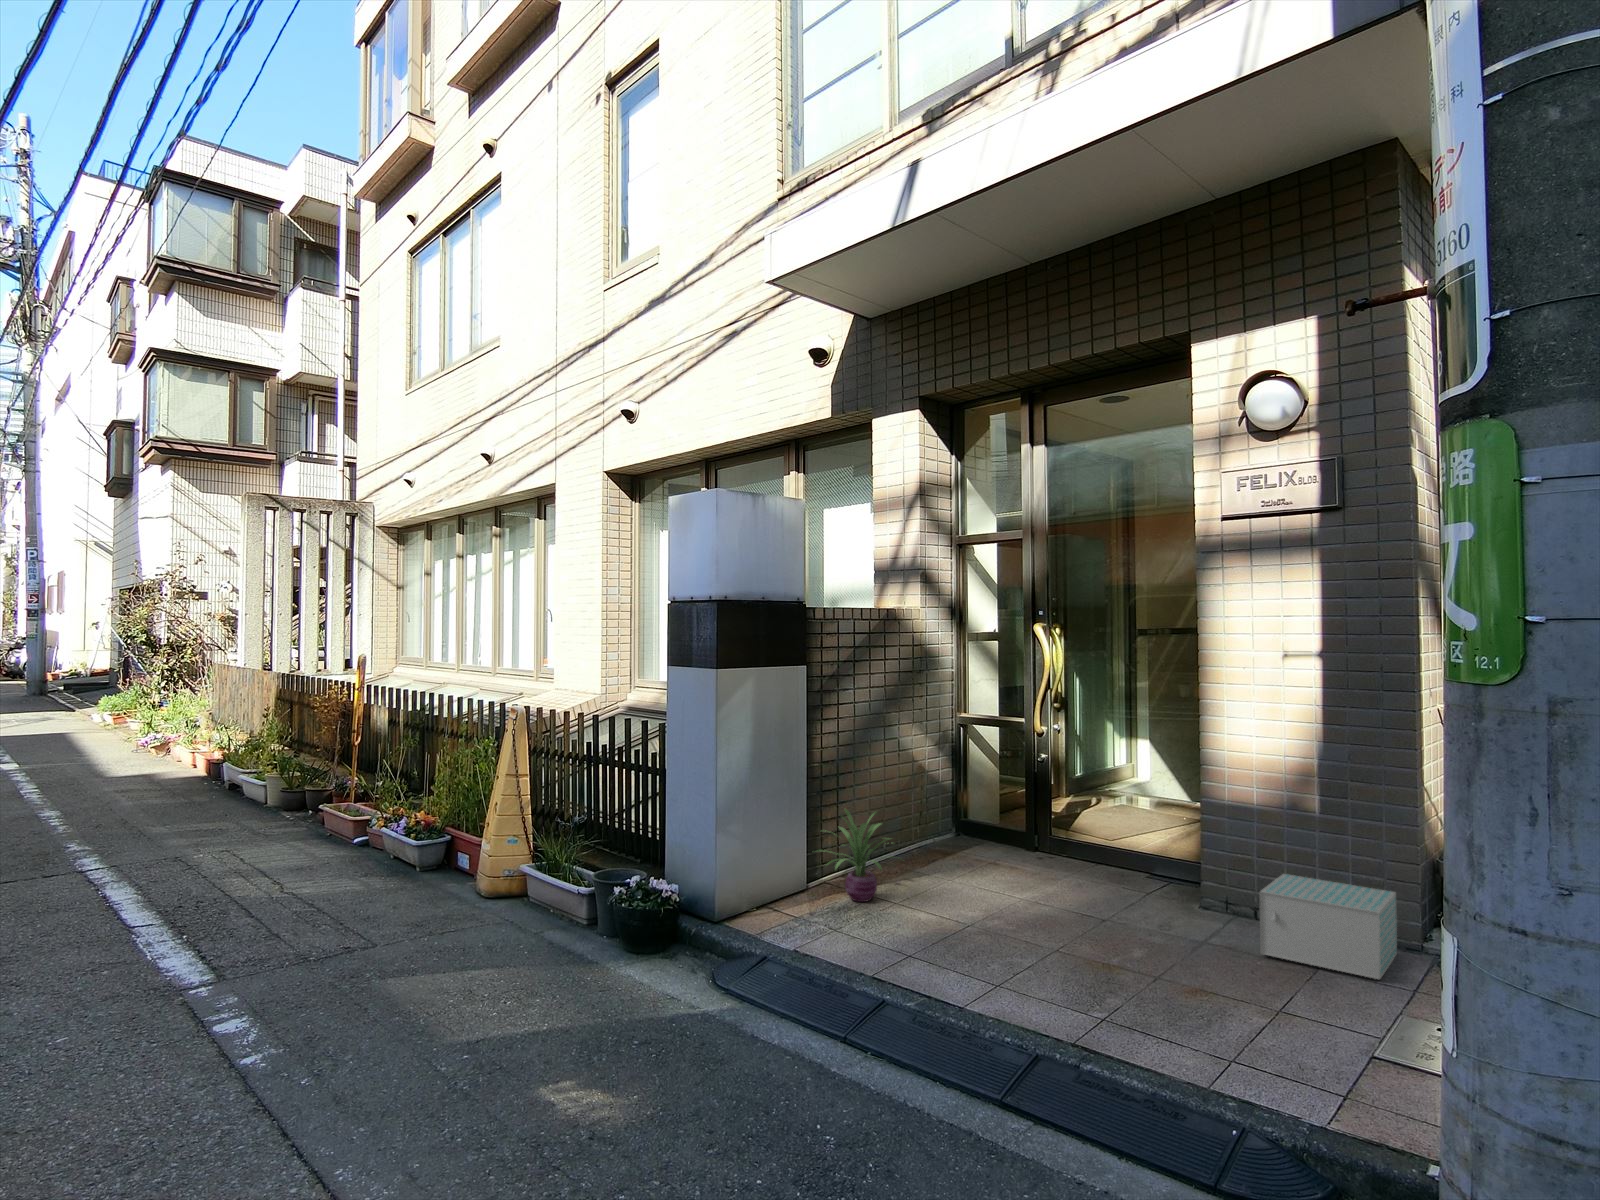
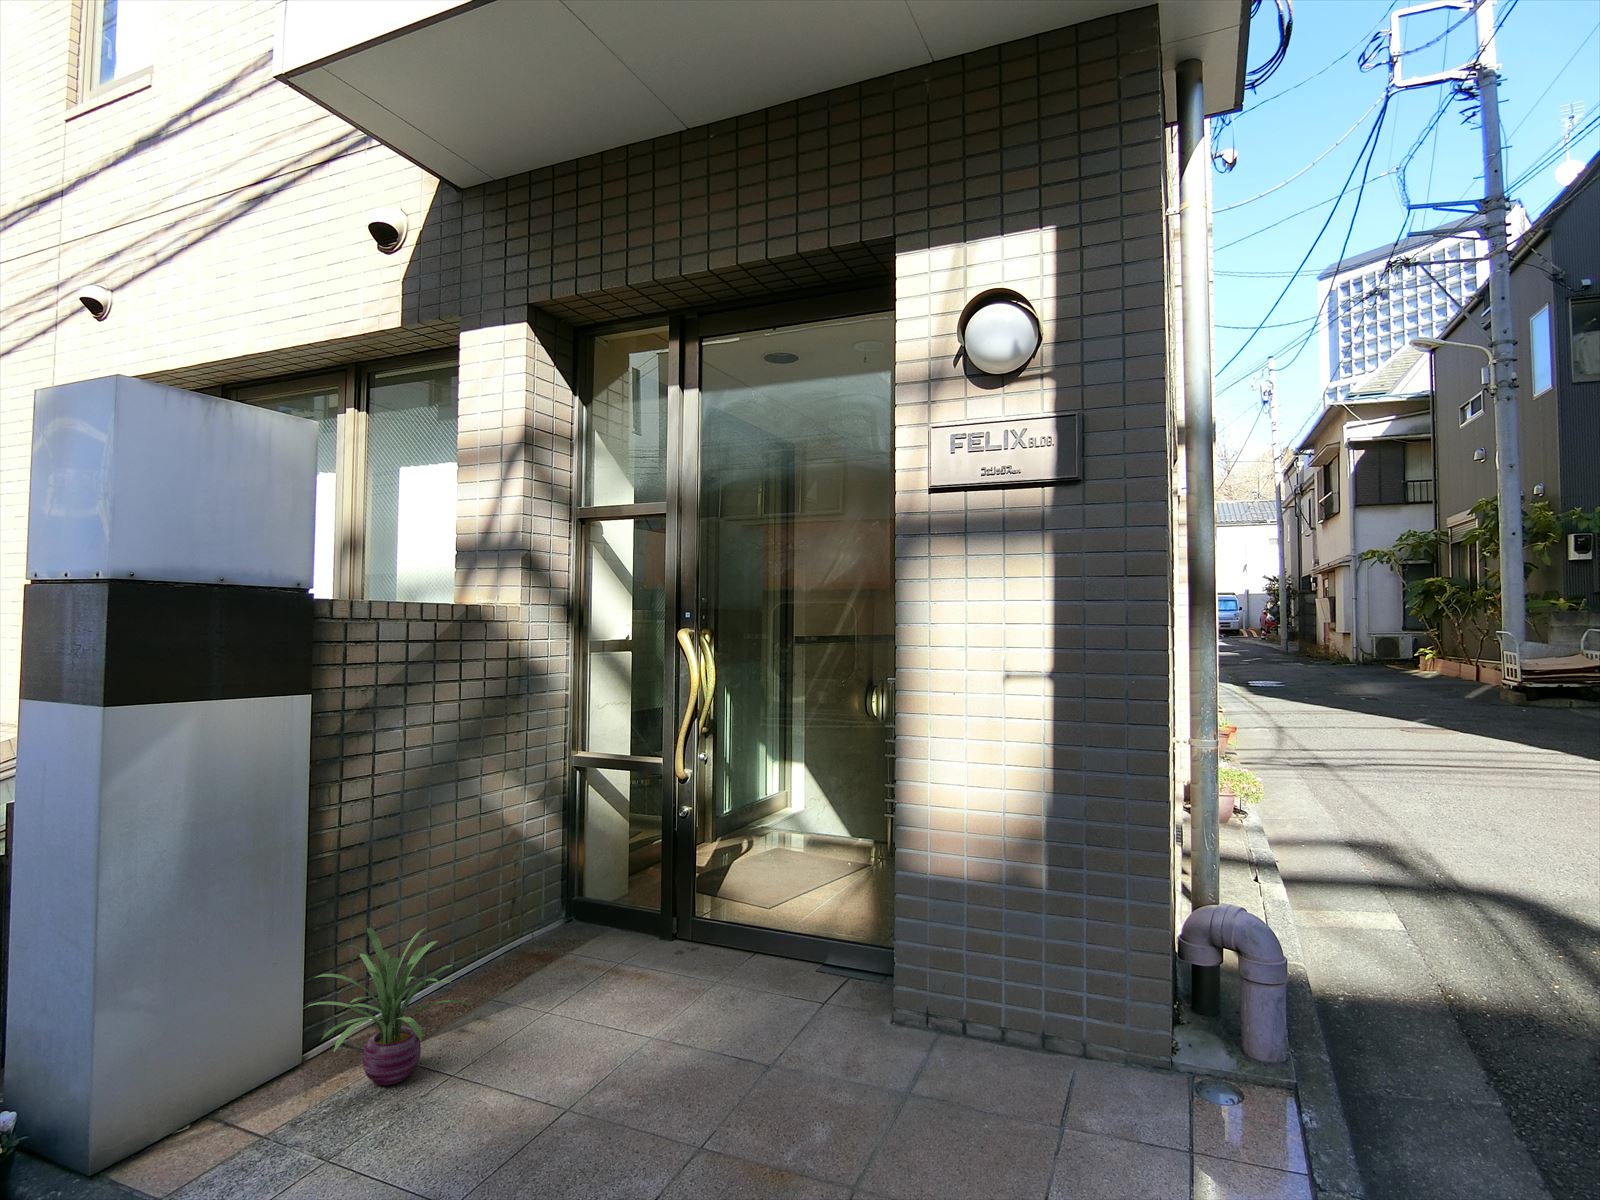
storage box: present [1259,874,1397,979] -> none [990,974,1151,1144]

